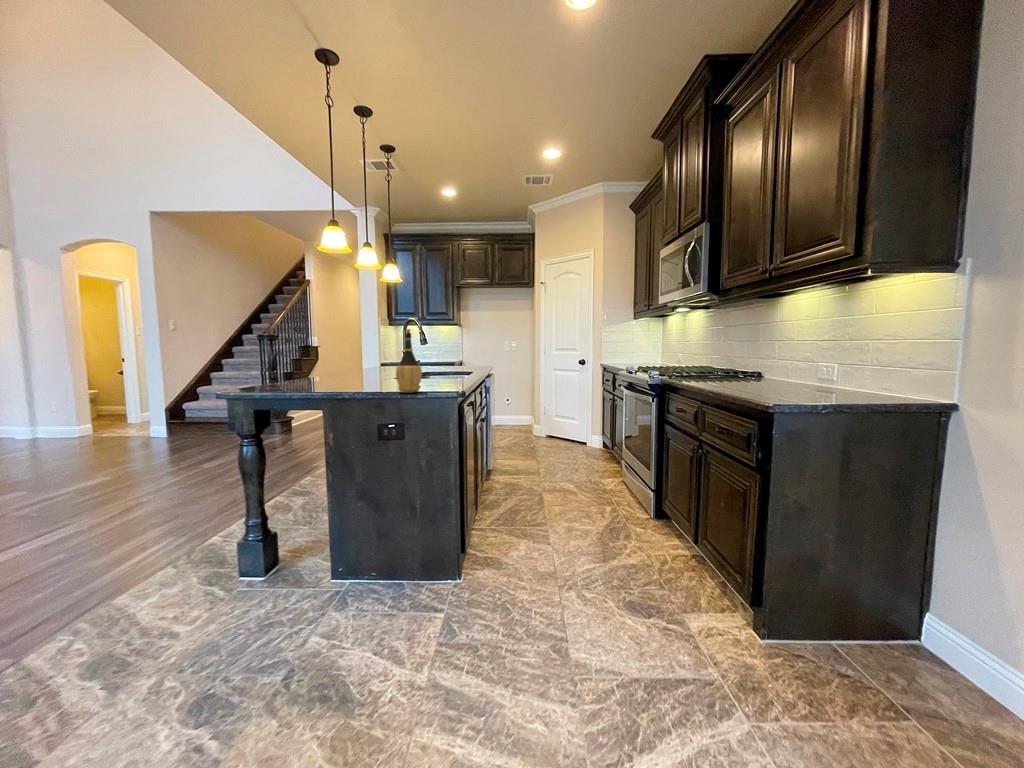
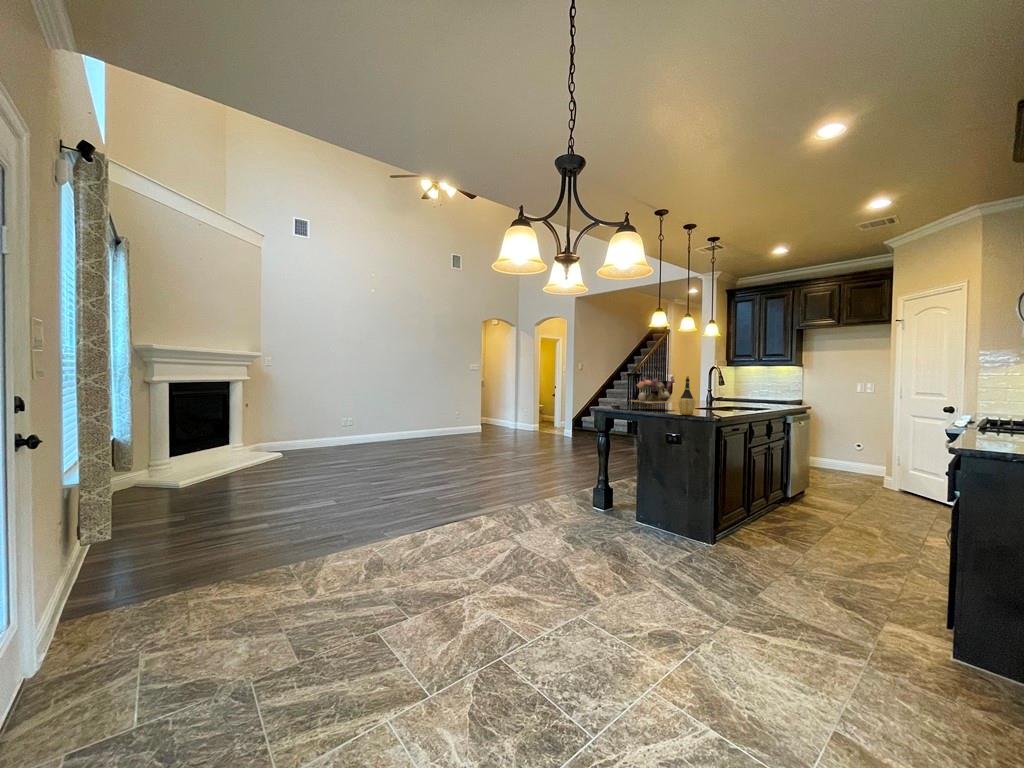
flower arrangement: none [296,330,378,388] -> present [632,376,674,408]

